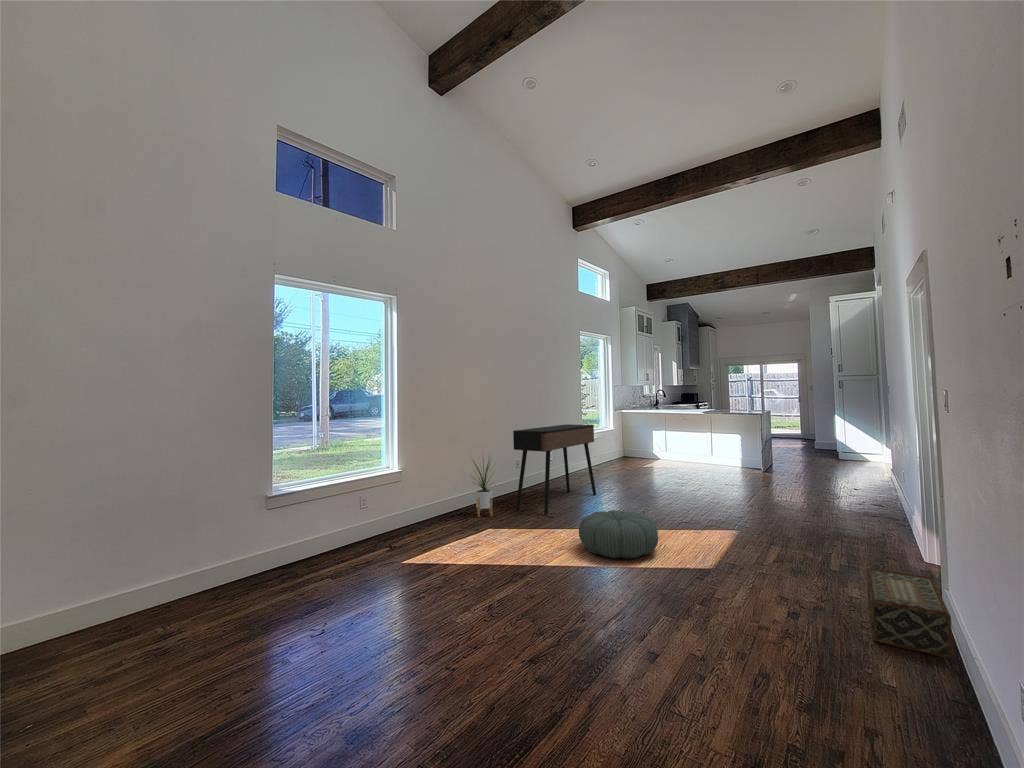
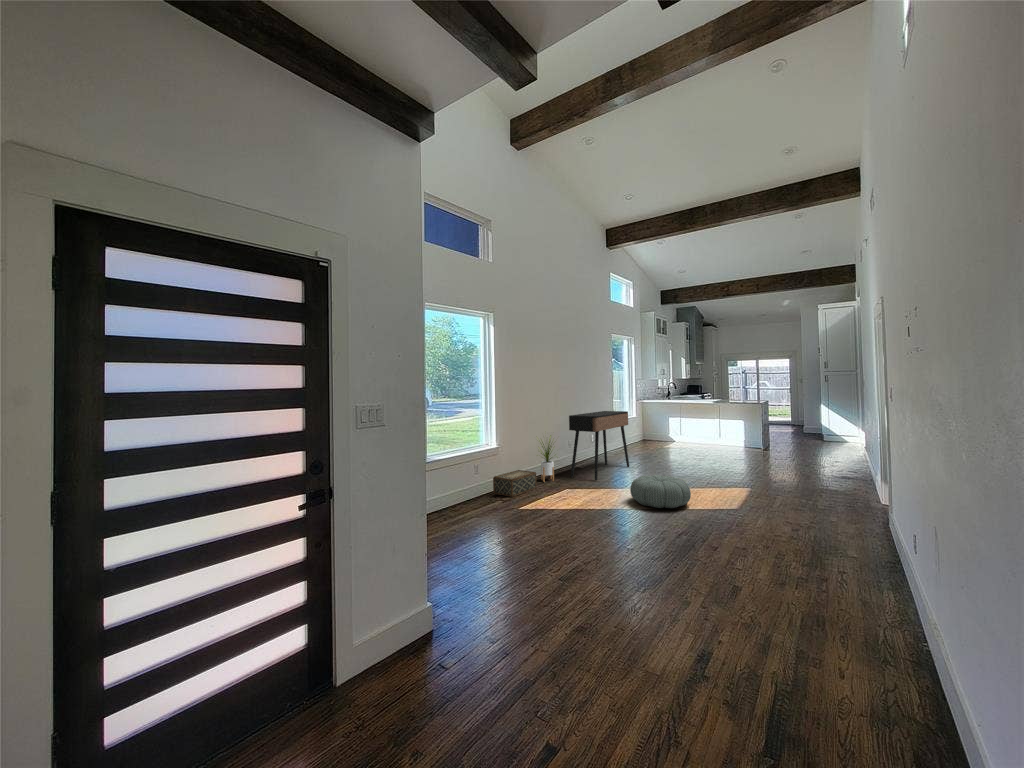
woven basket: present [867,568,953,659] -> present [493,470,537,497]

